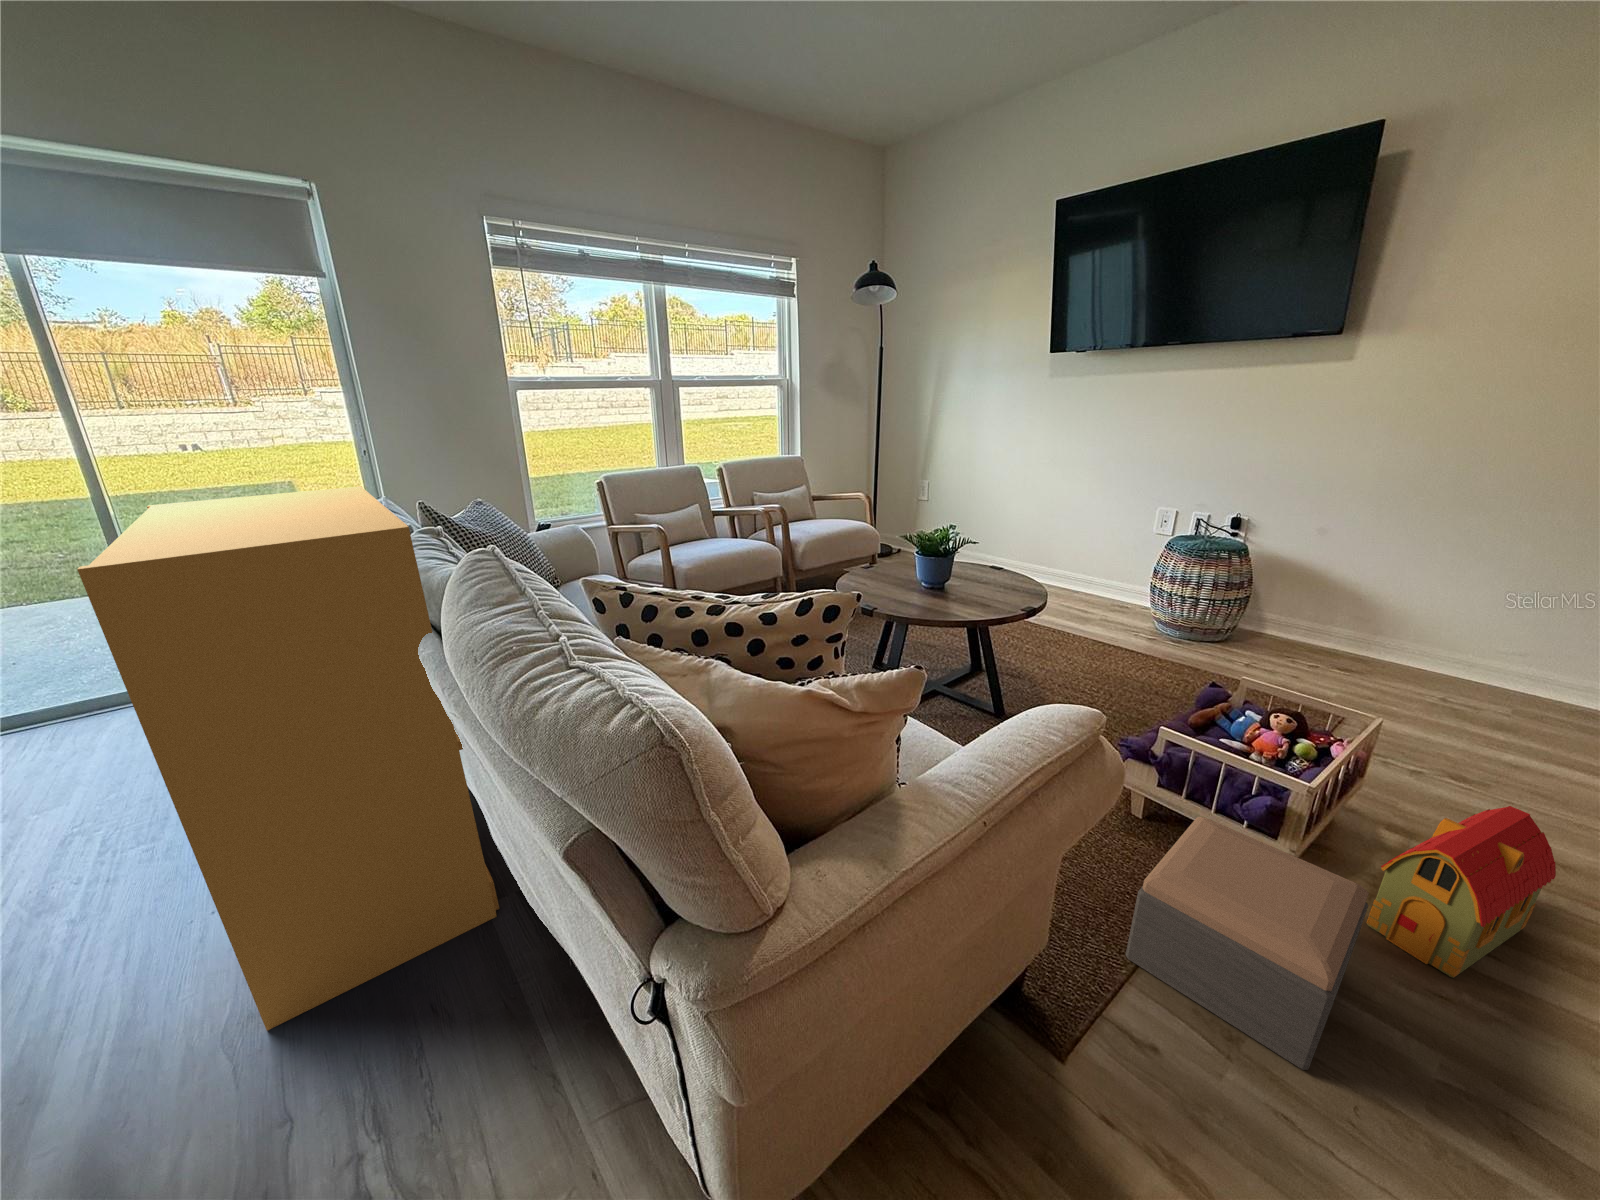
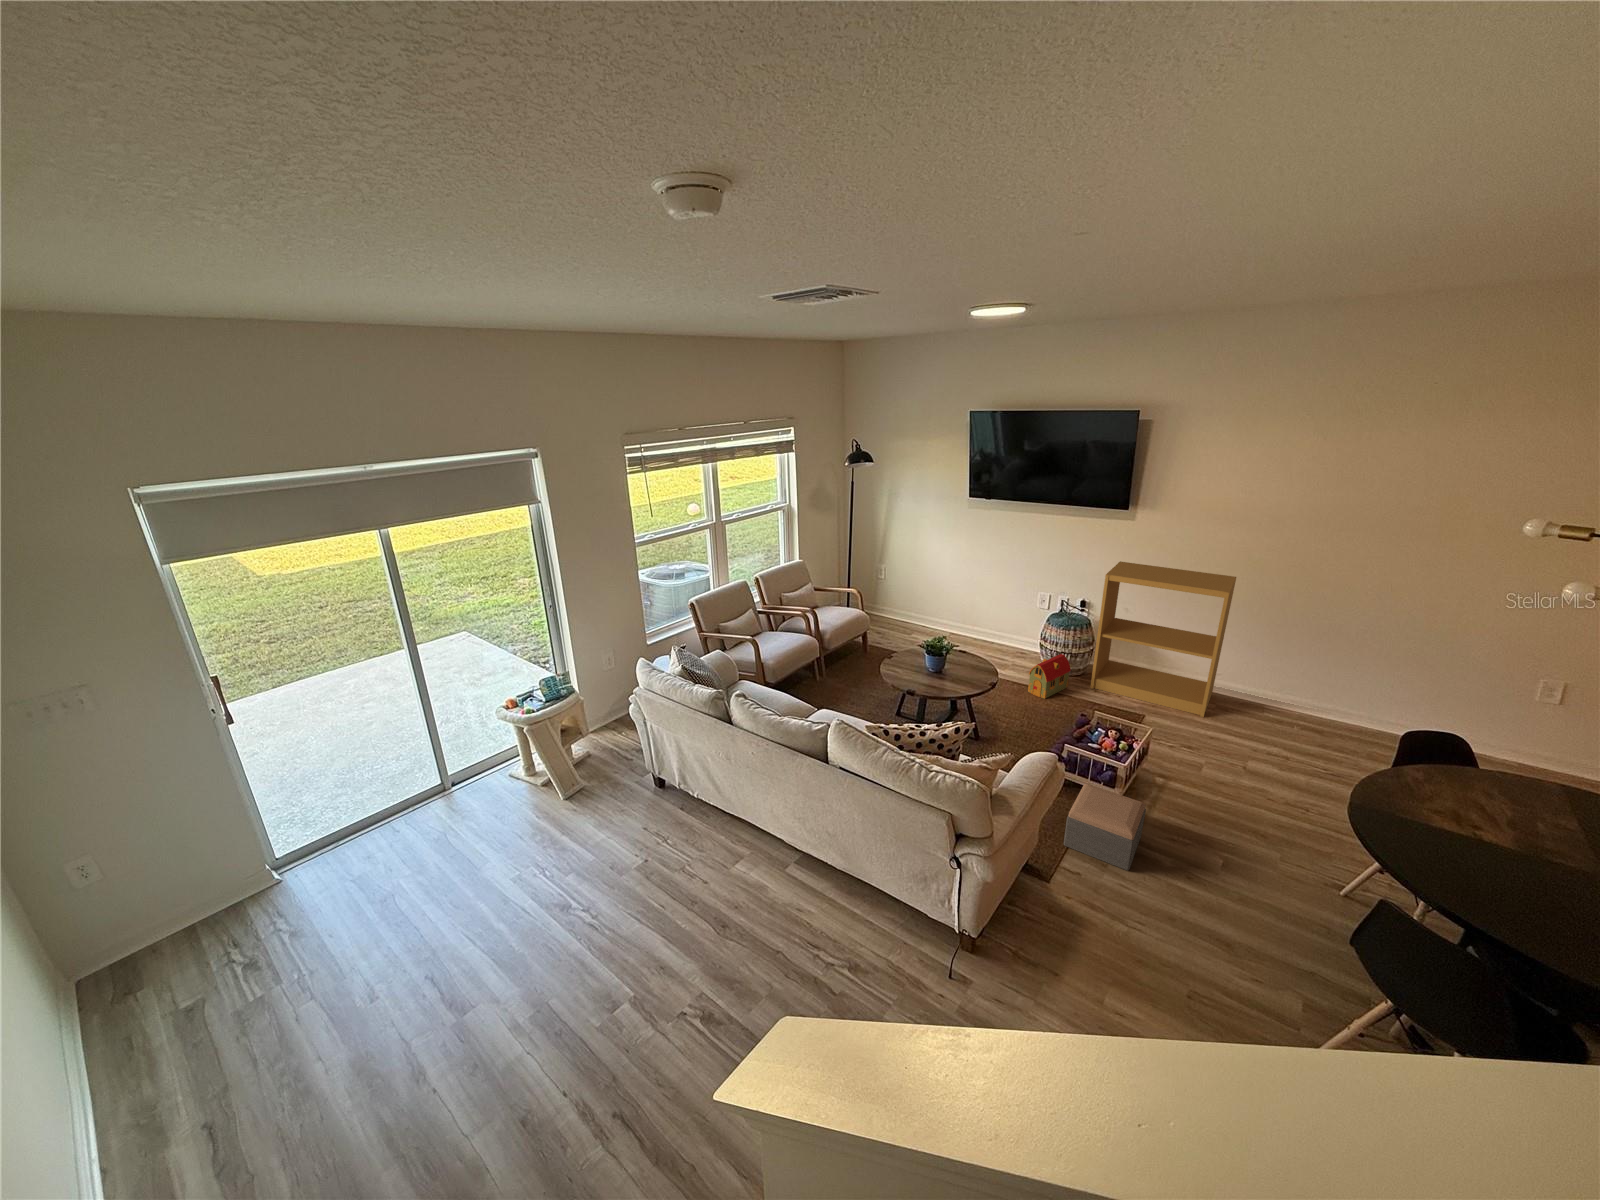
bookshelf: present [77,486,499,1031] -> present [1090,561,1236,717]
toy house: present [1367,806,1556,978] -> present [1028,654,1071,699]

